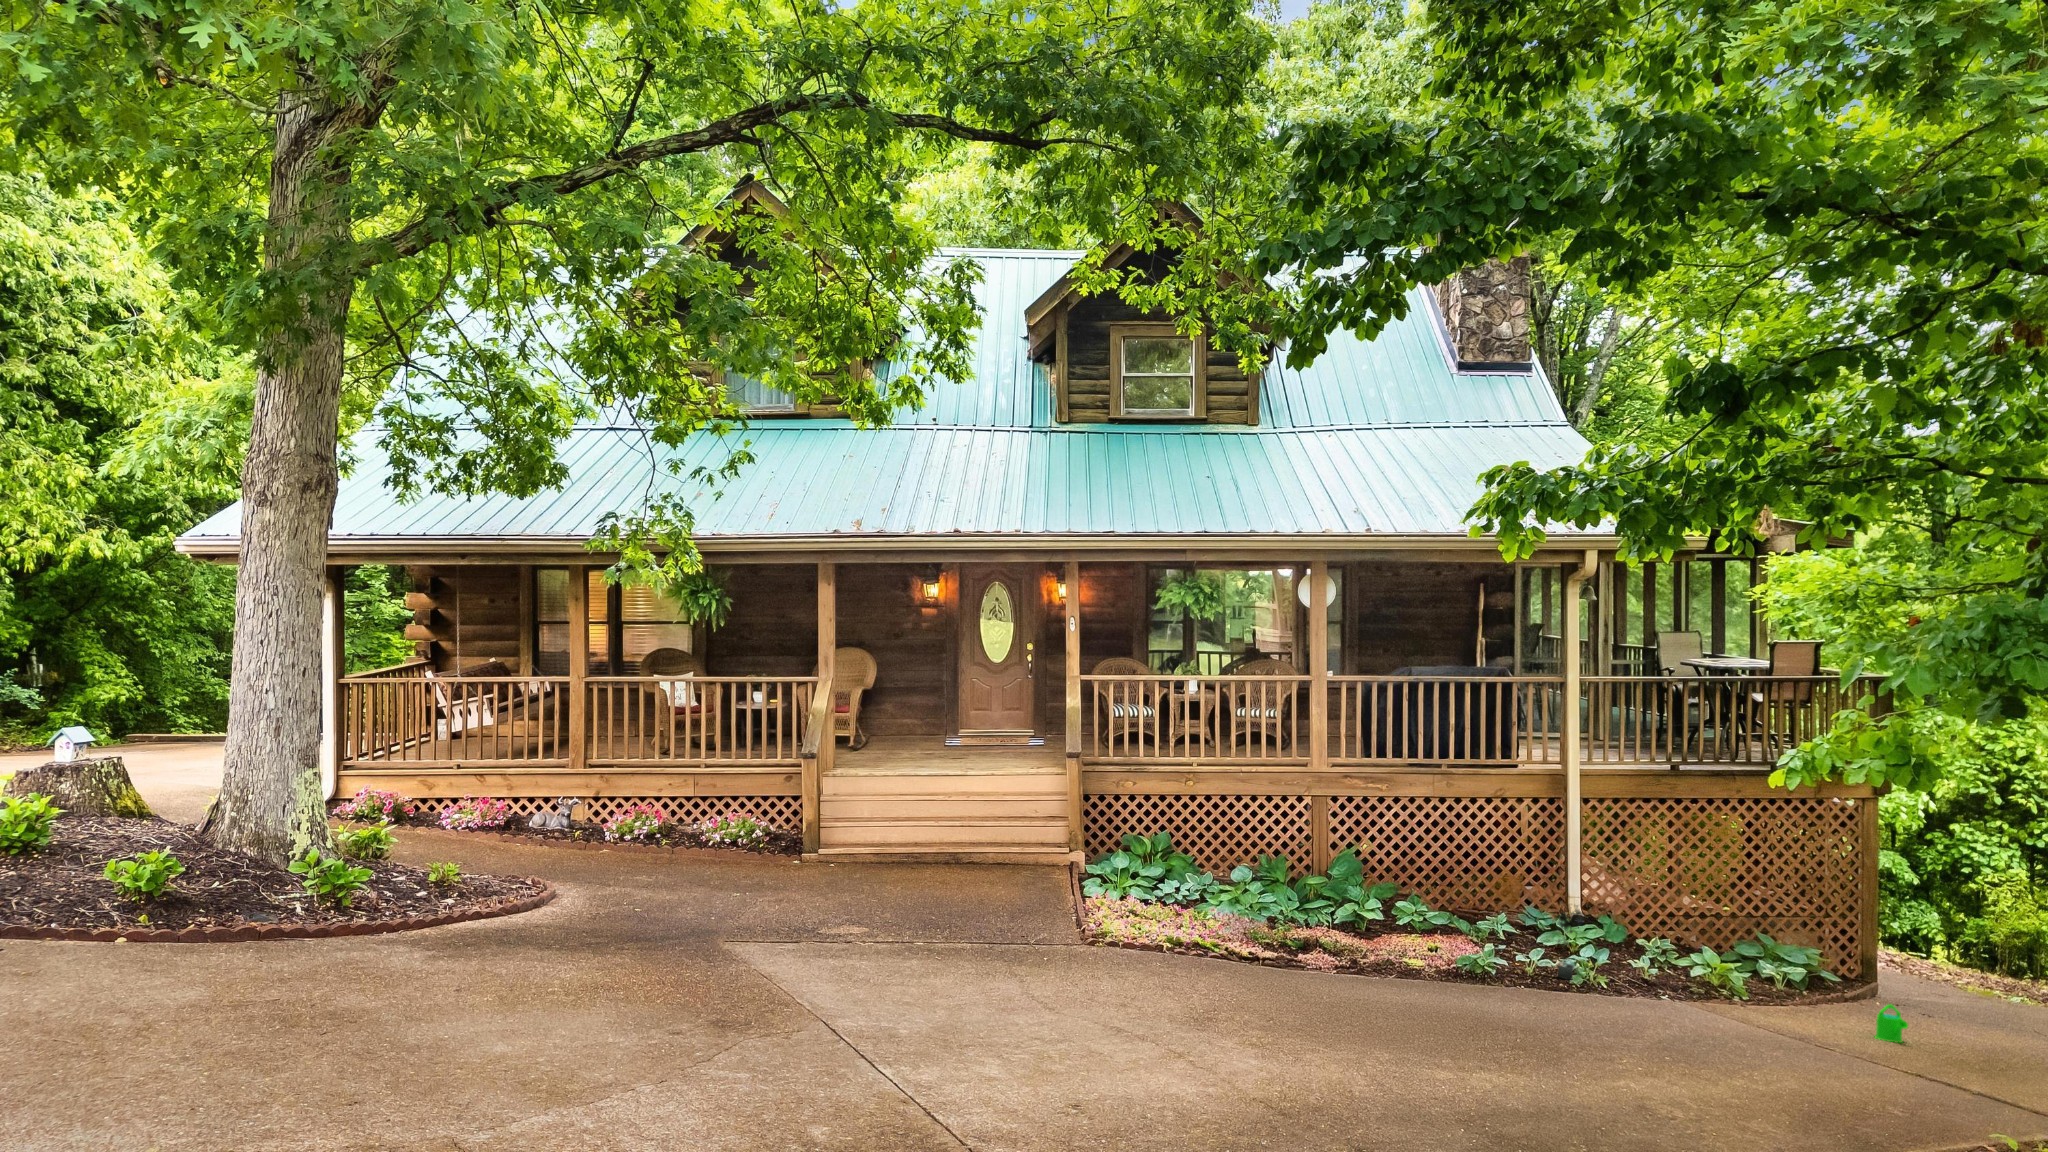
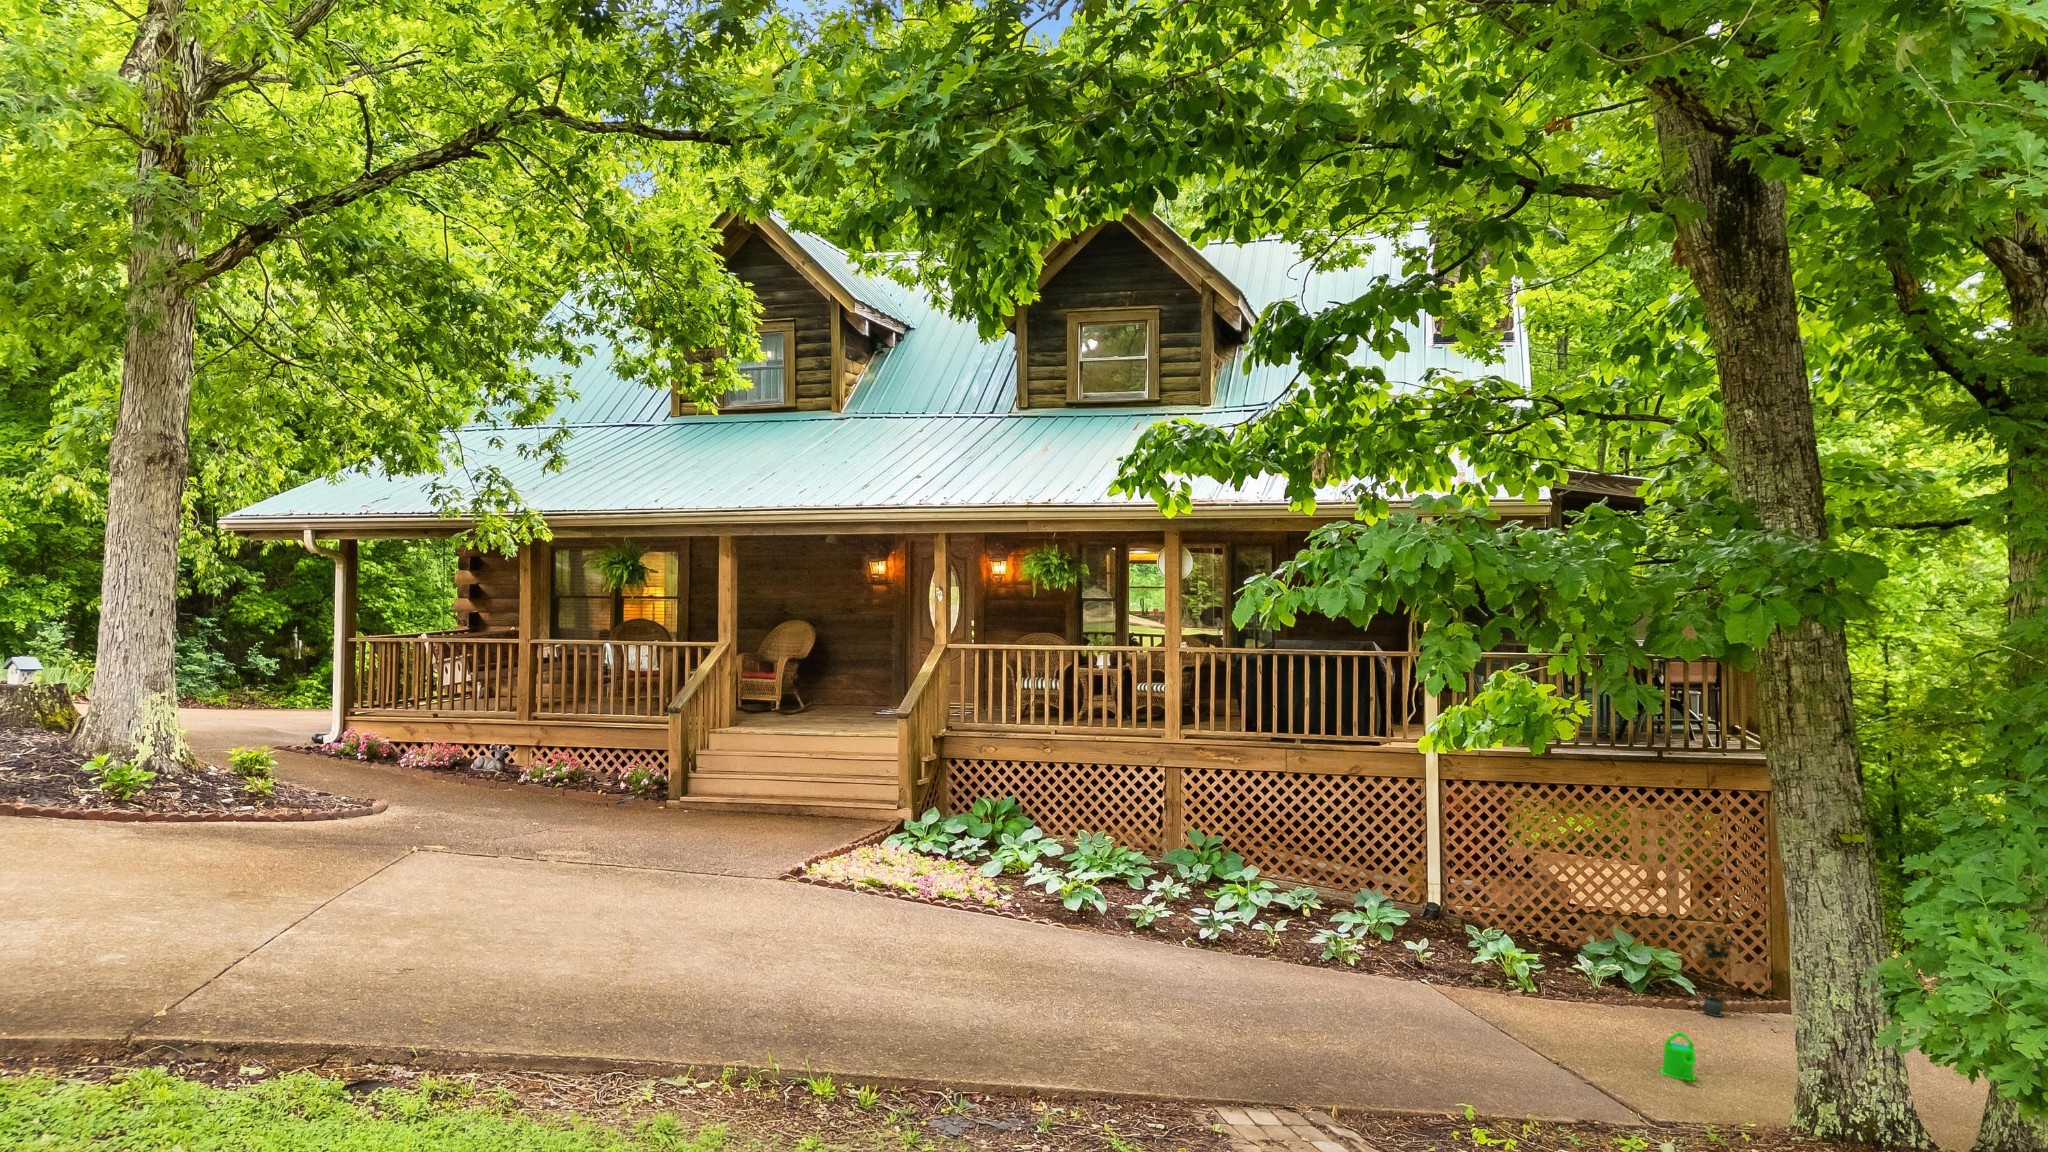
potted plant: present [1557,909,1585,980] -> present [1700,935,1737,1017]

